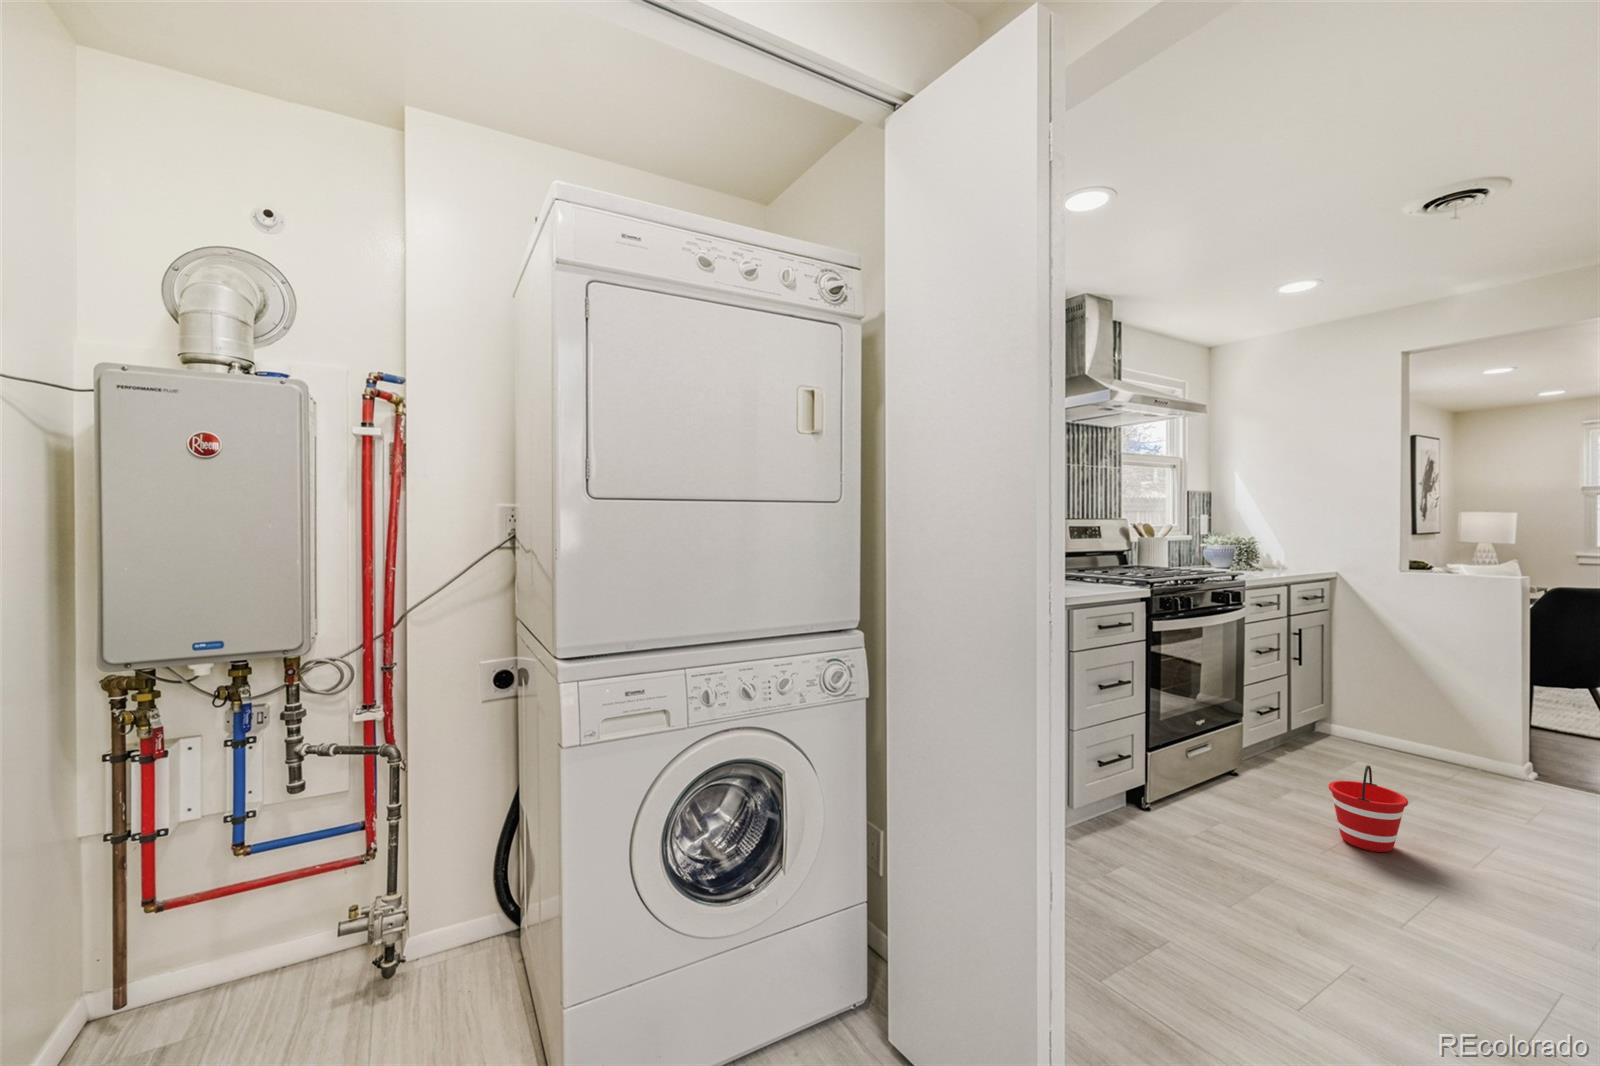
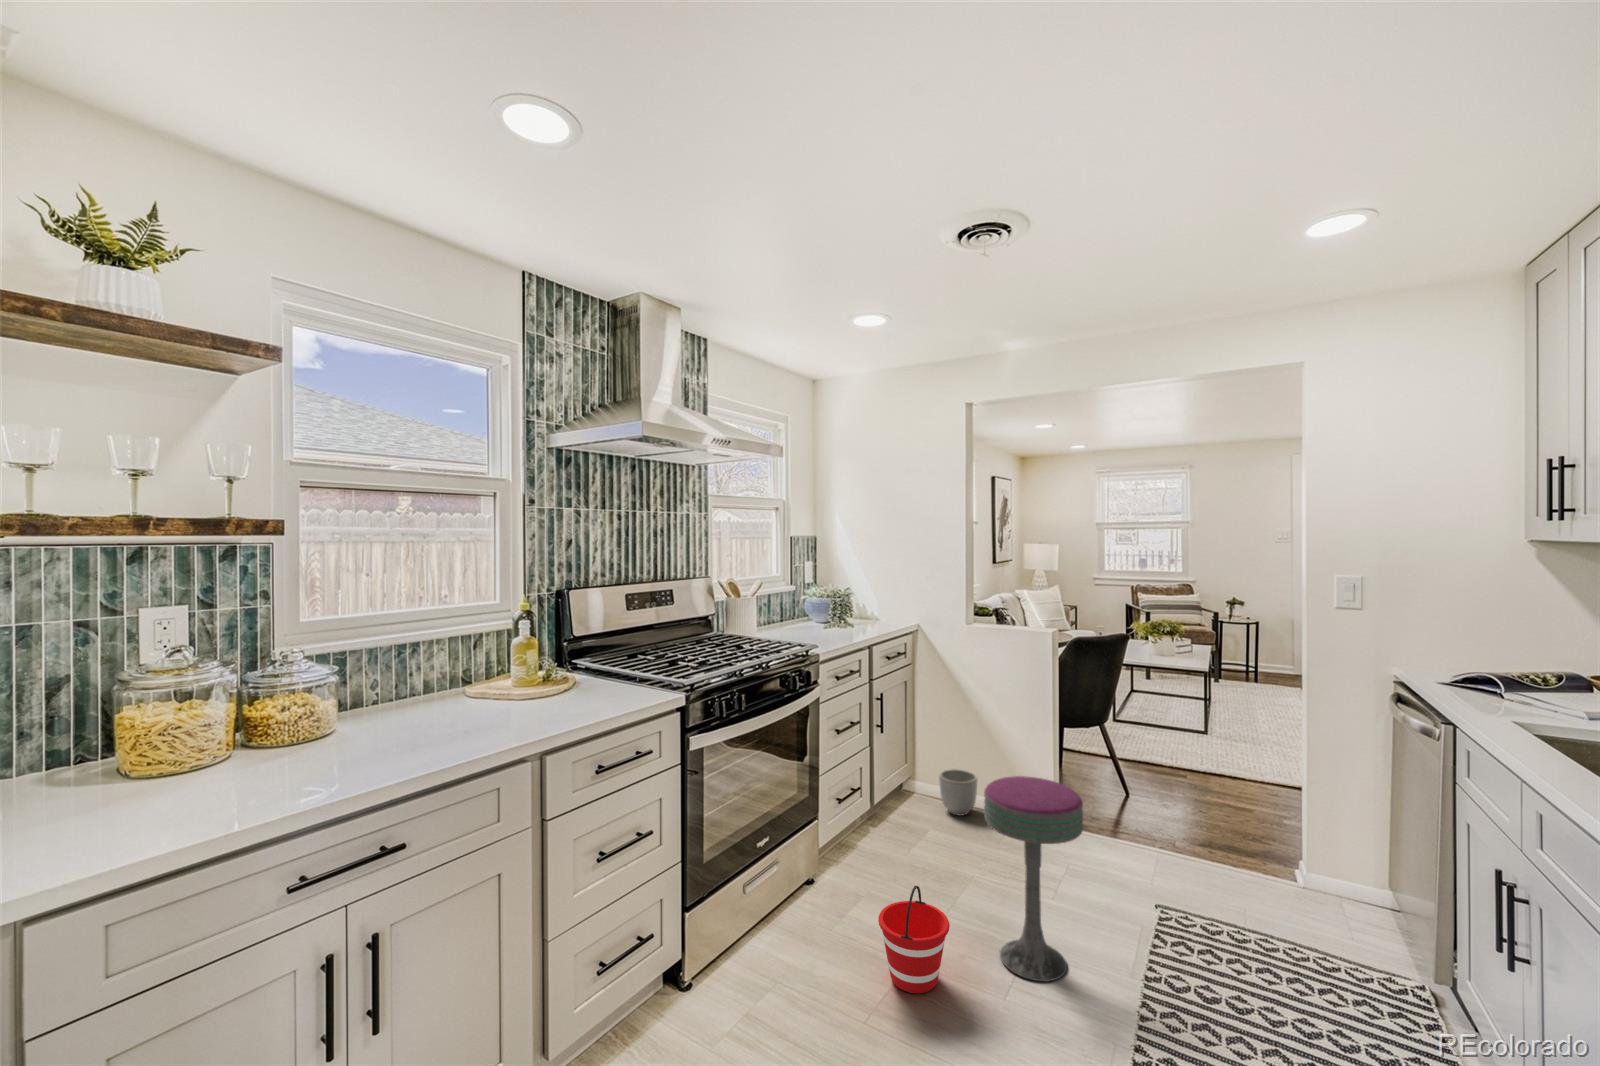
bar stool: none [1446,689,1574,871] -> present [984,776,1083,981]
planter: none [1363,713,1412,756] -> present [939,769,978,816]

